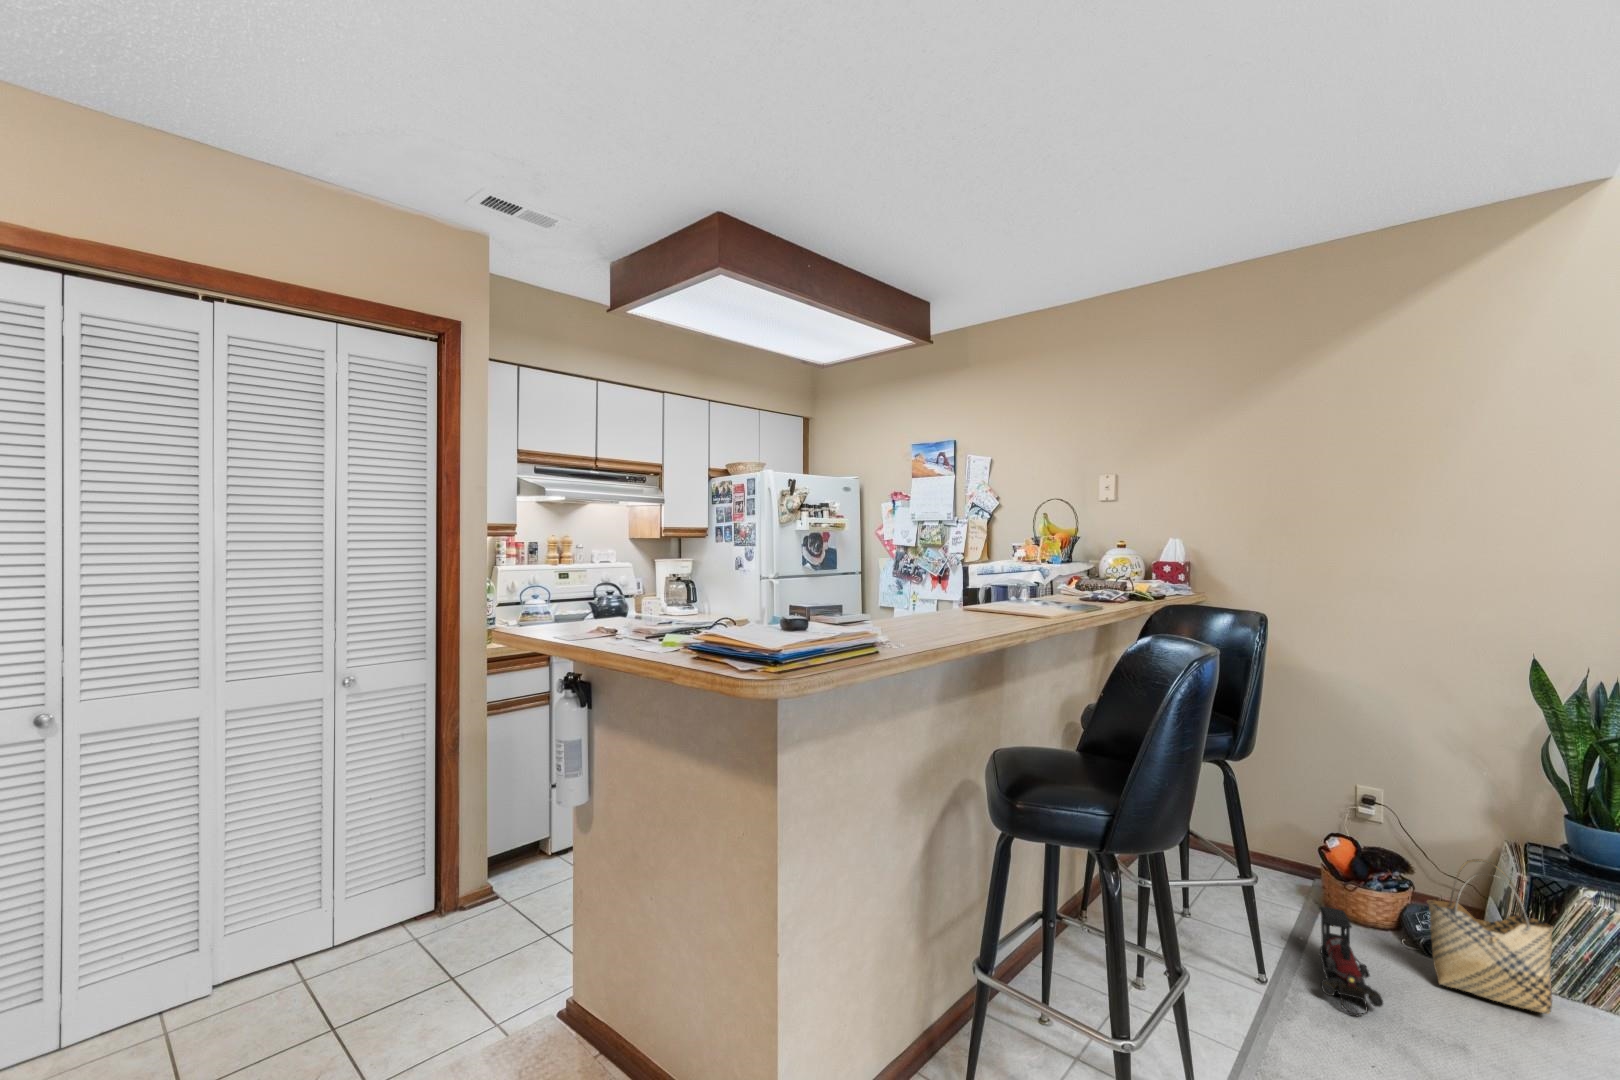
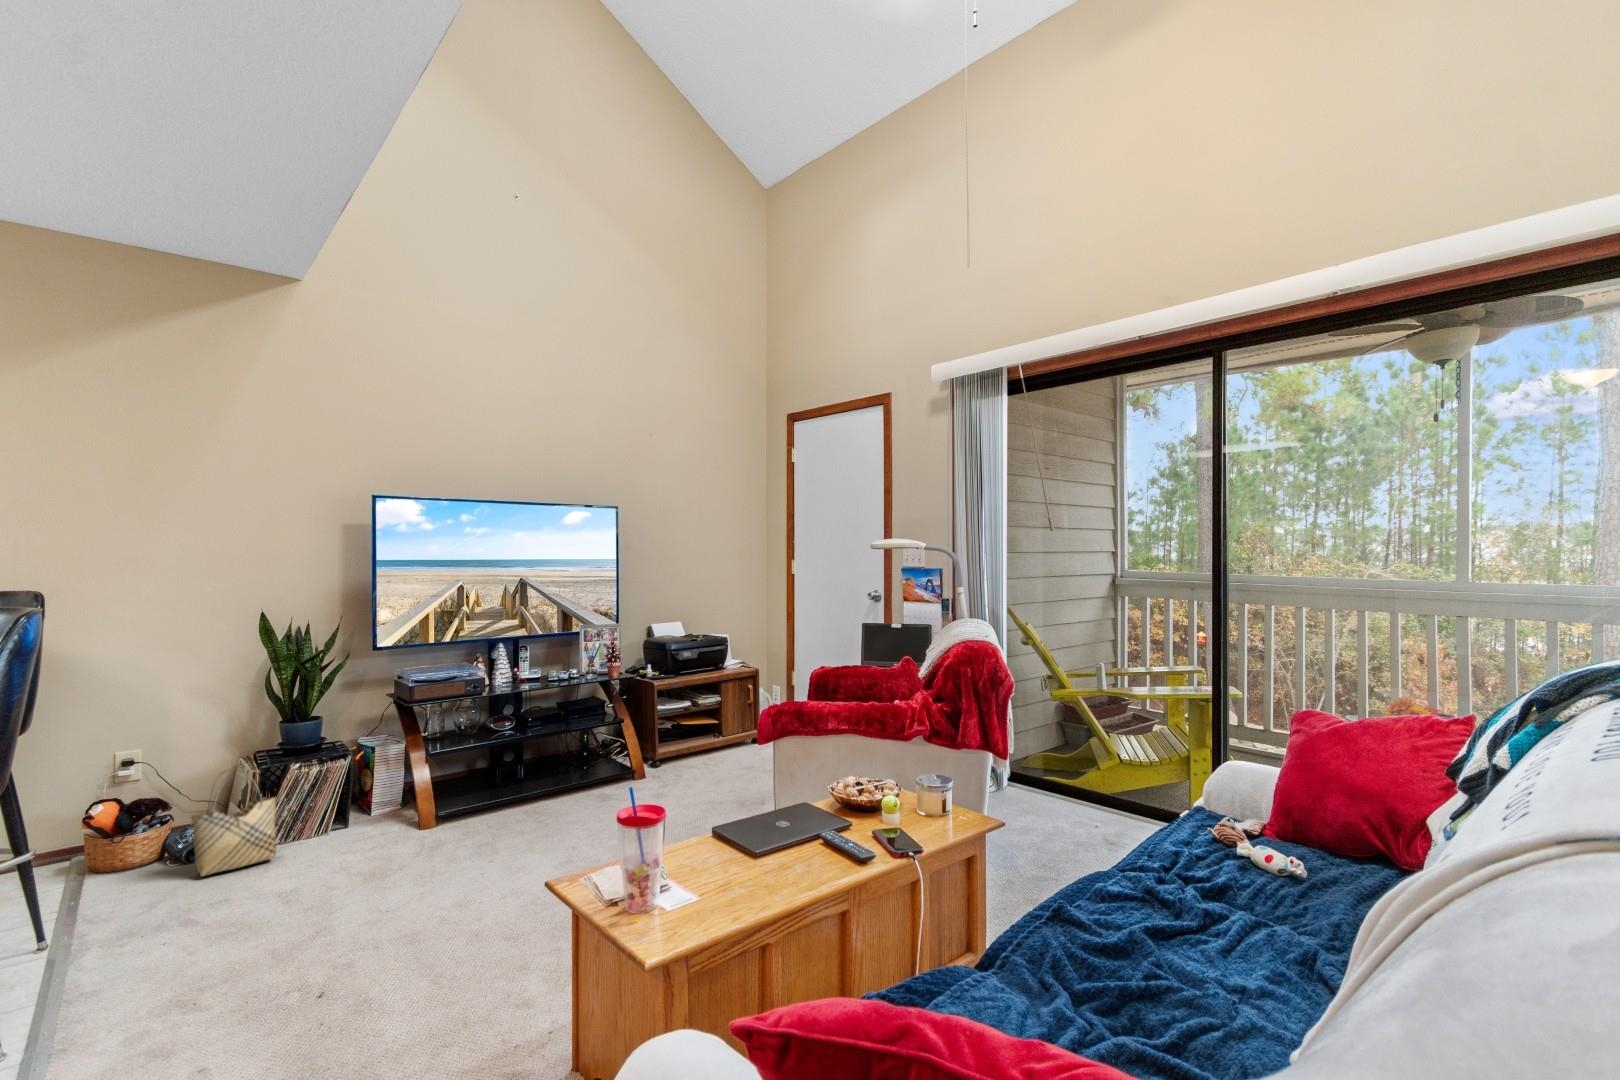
toy train: present [1318,907,1383,1016] -> none [95,856,163,930]

